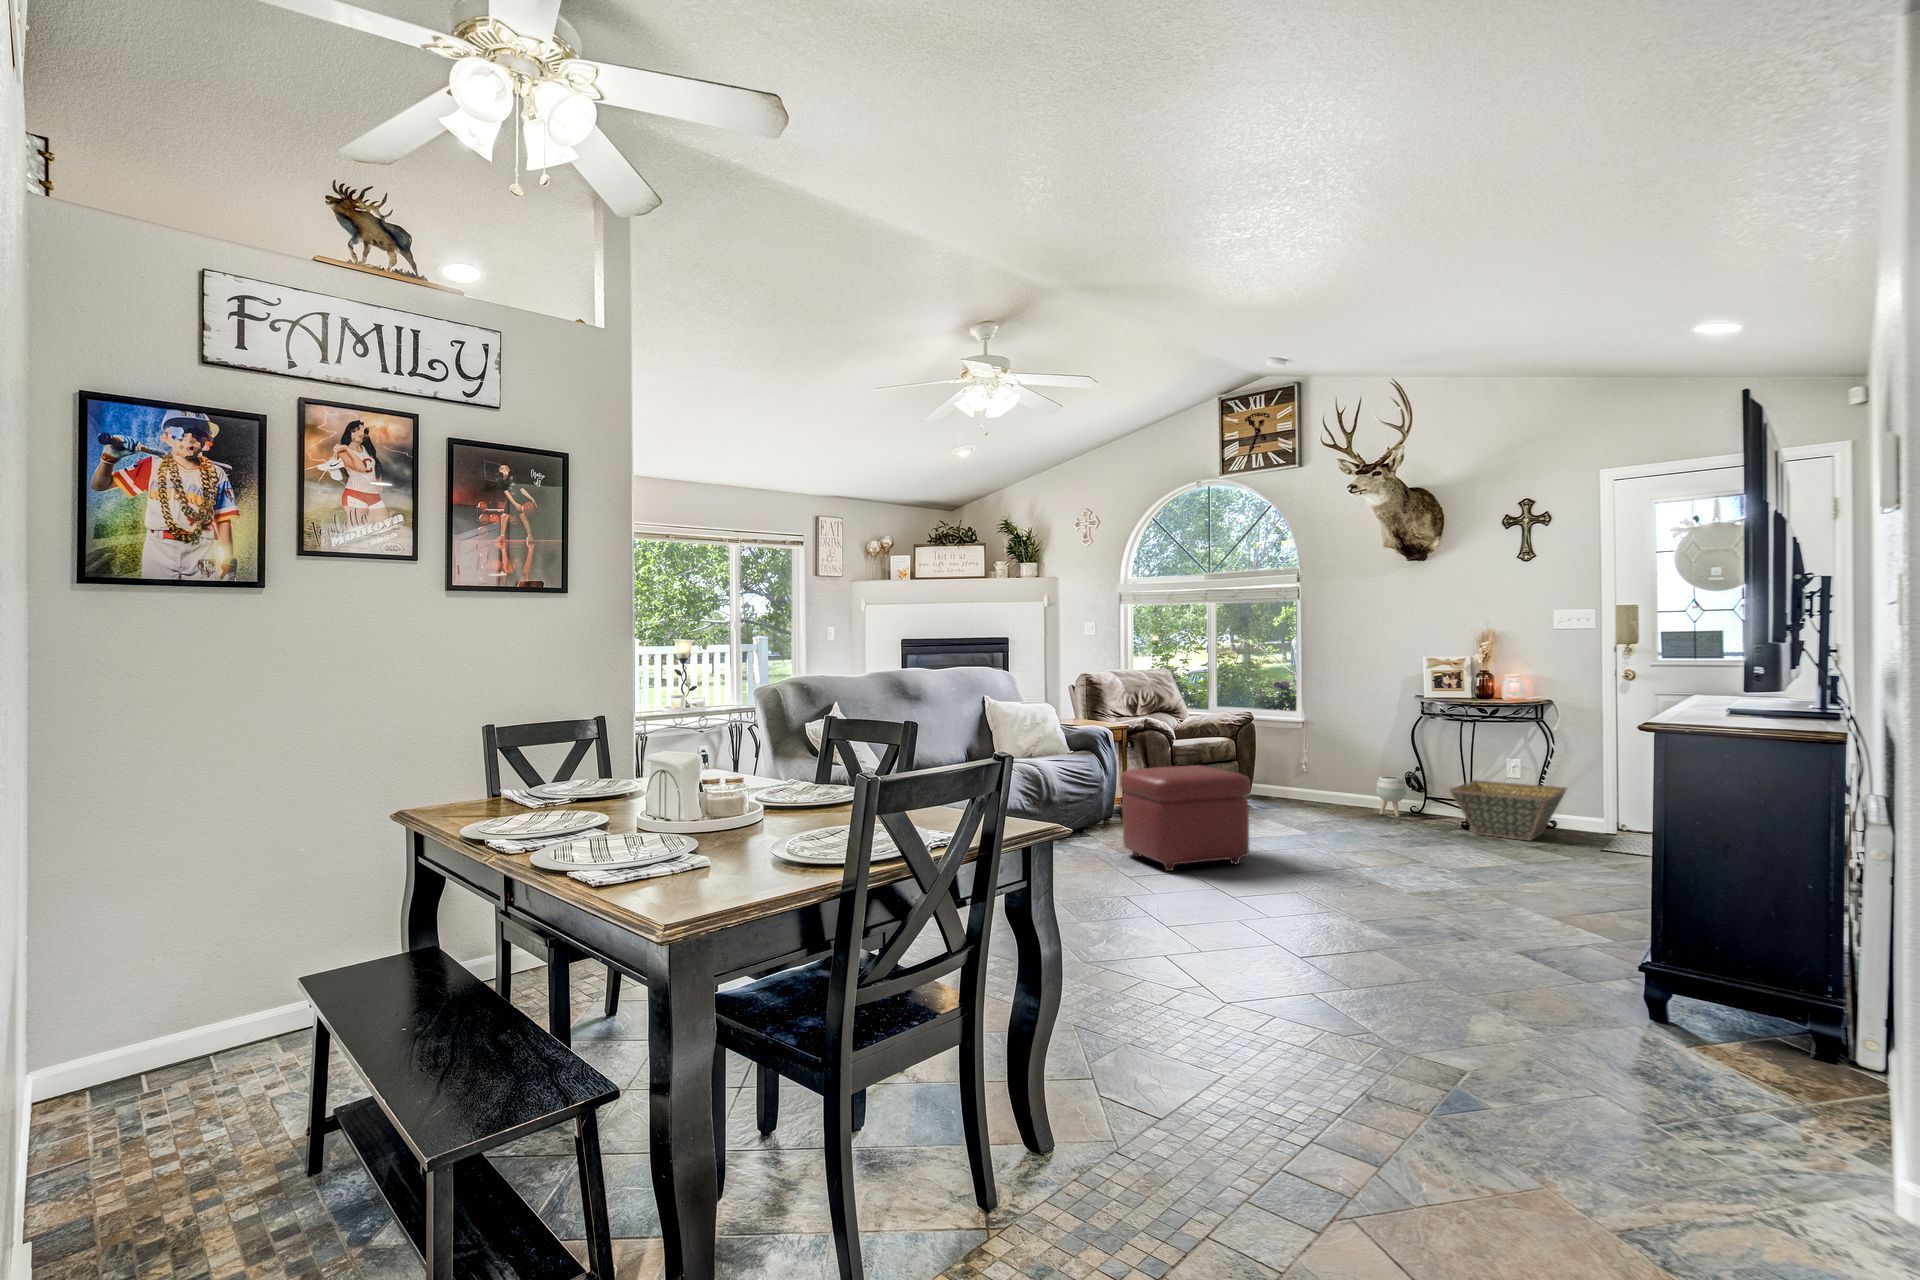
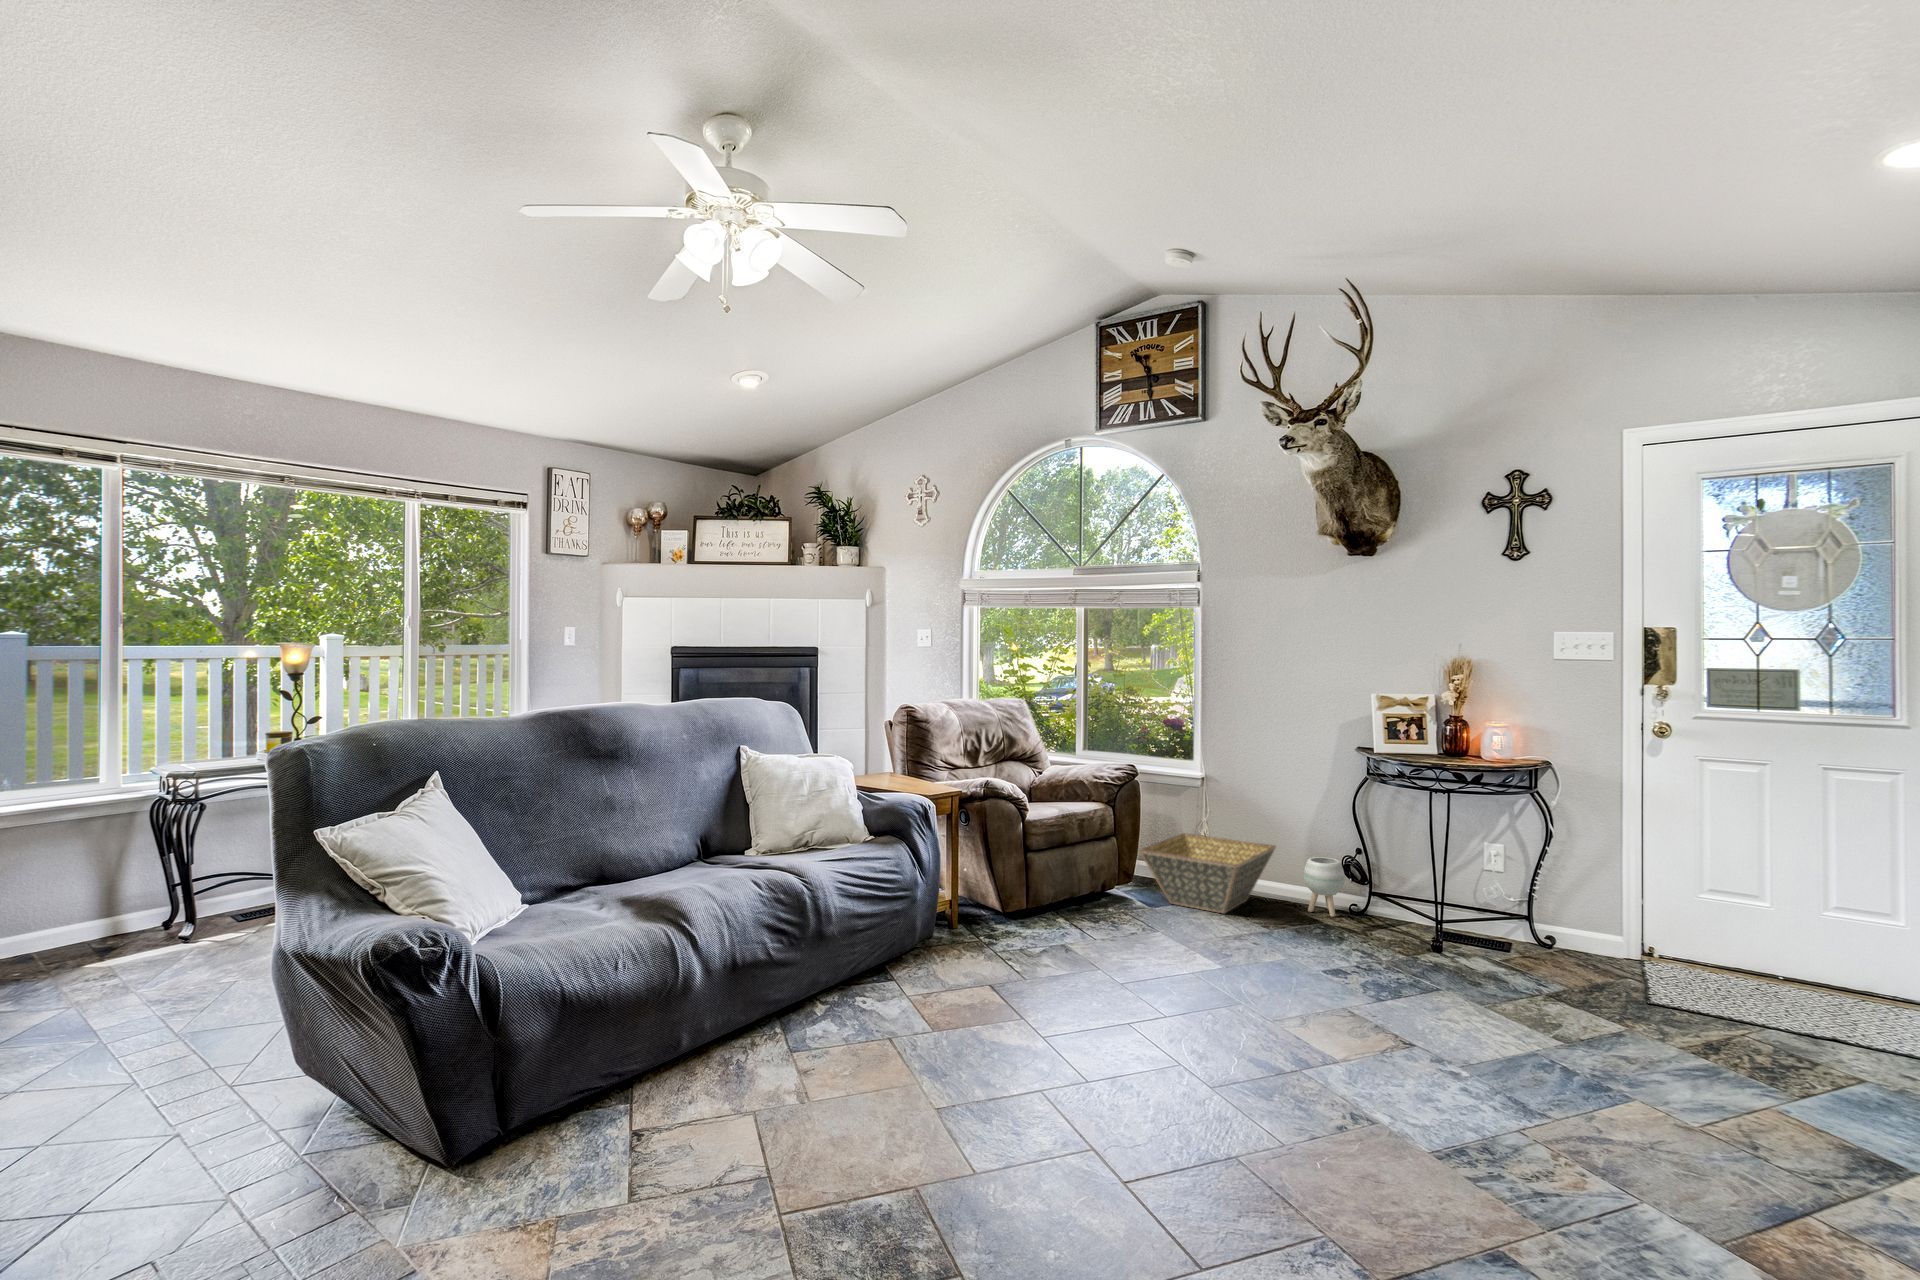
ottoman: present [1120,765,1250,871] -> none [923,878,1131,1082]
basket: present [1450,780,1567,841] -> present [1140,833,1276,914]

